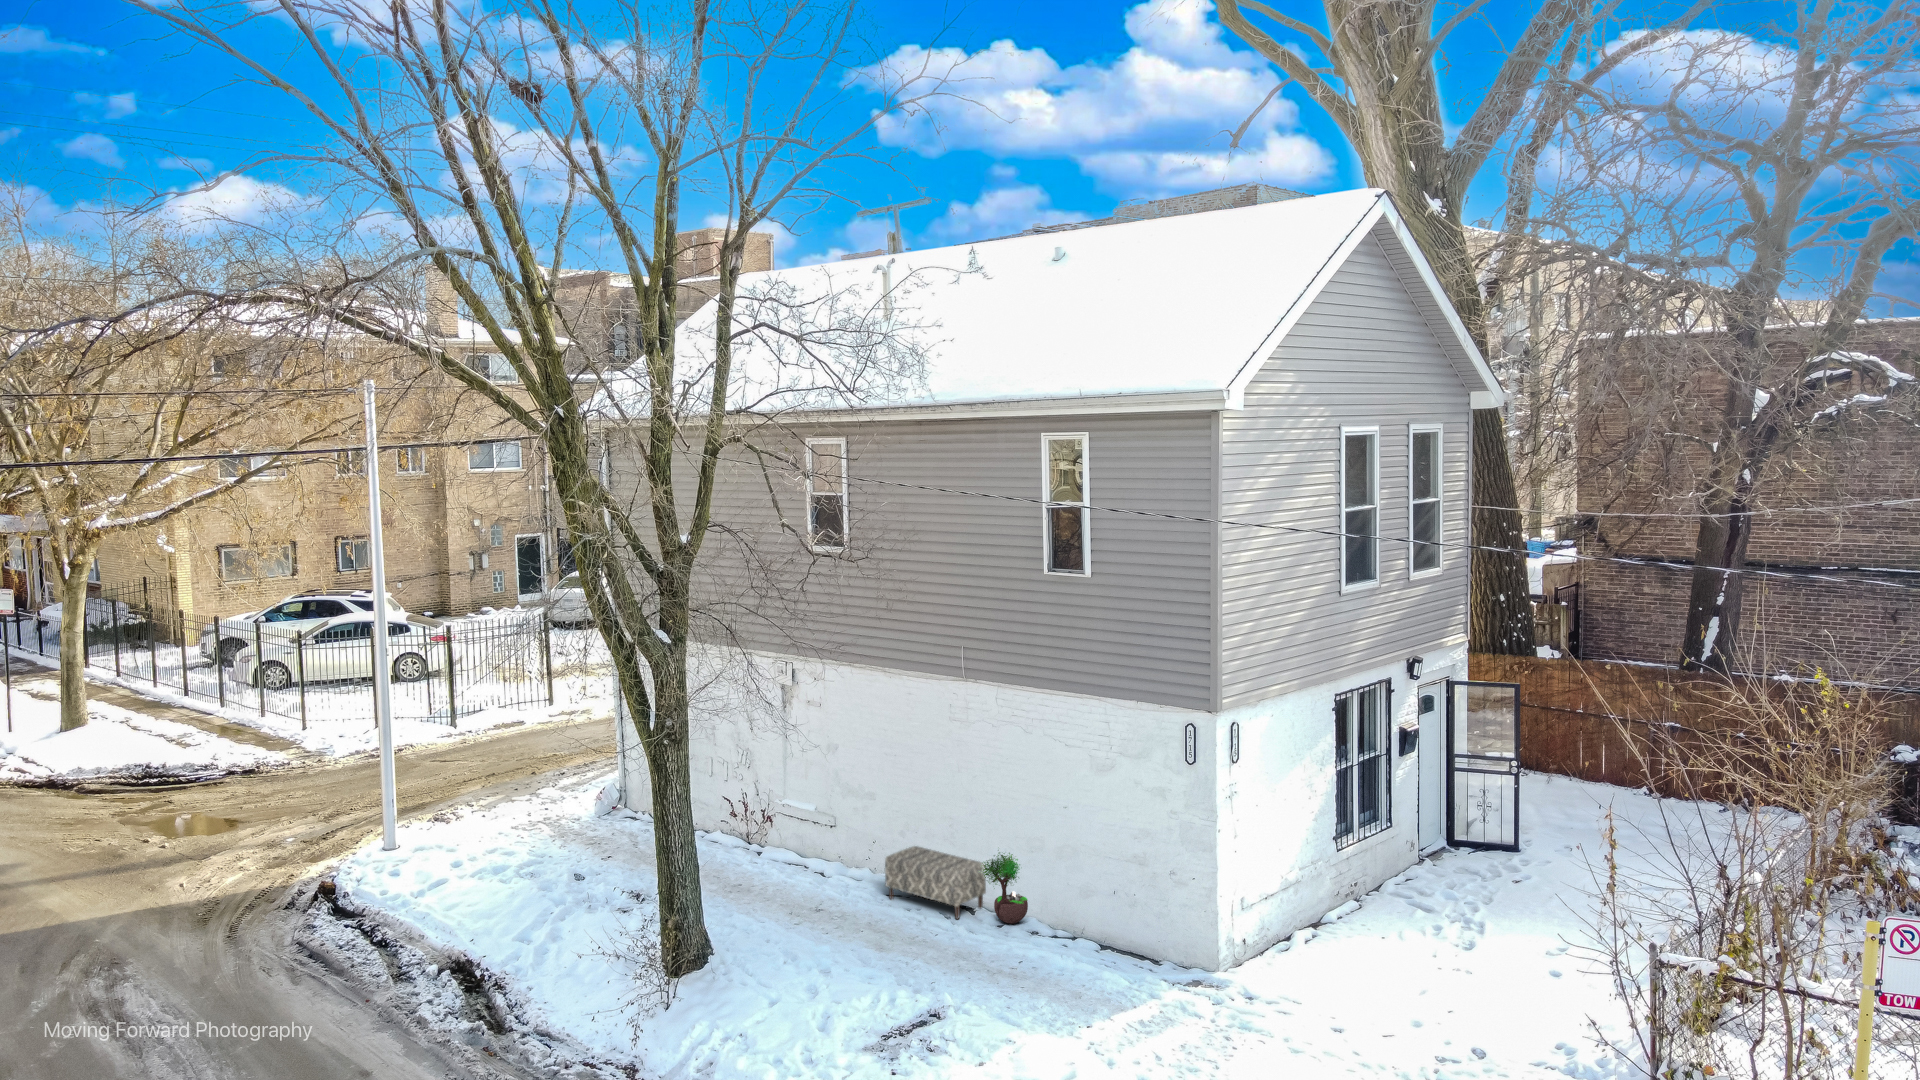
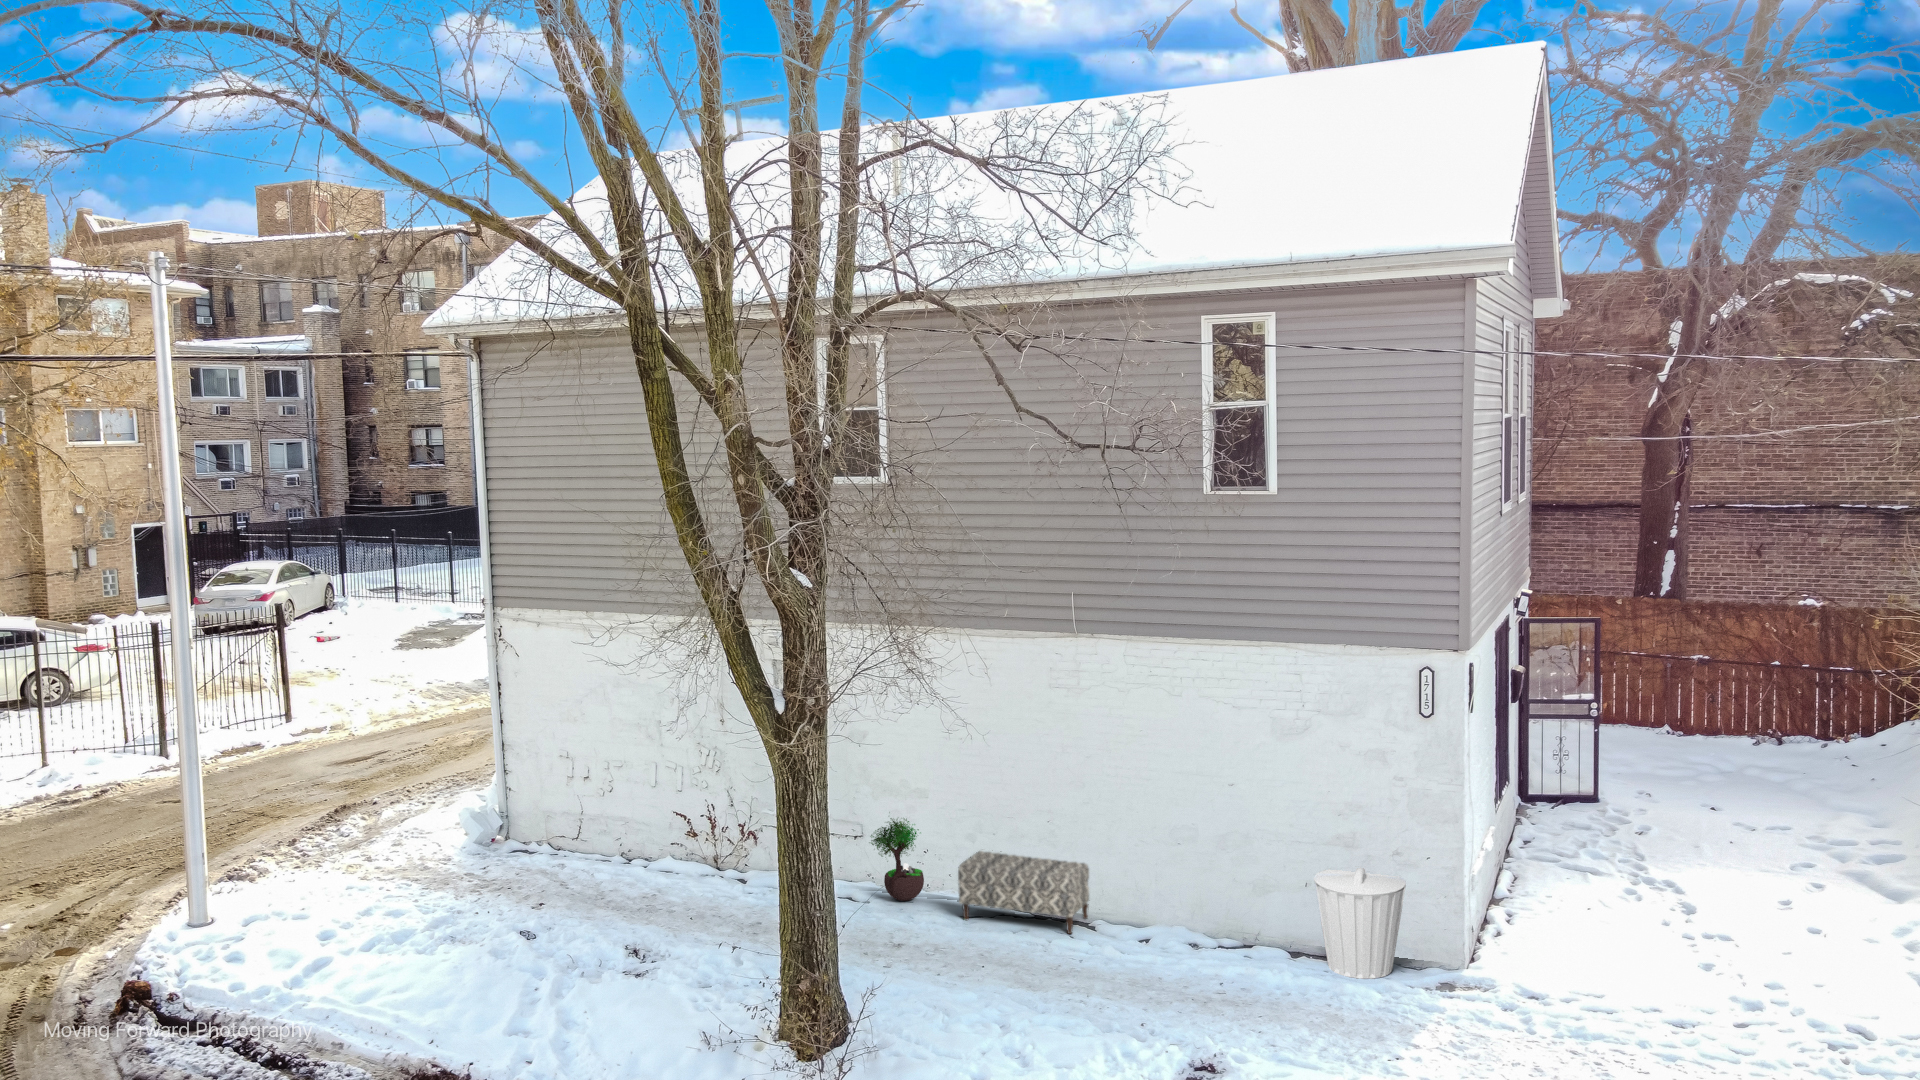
potted tree: present [981,852,1028,923] -> present [871,818,924,901]
trash can: none [1120,889,1193,983] -> present [1314,867,1406,979]

